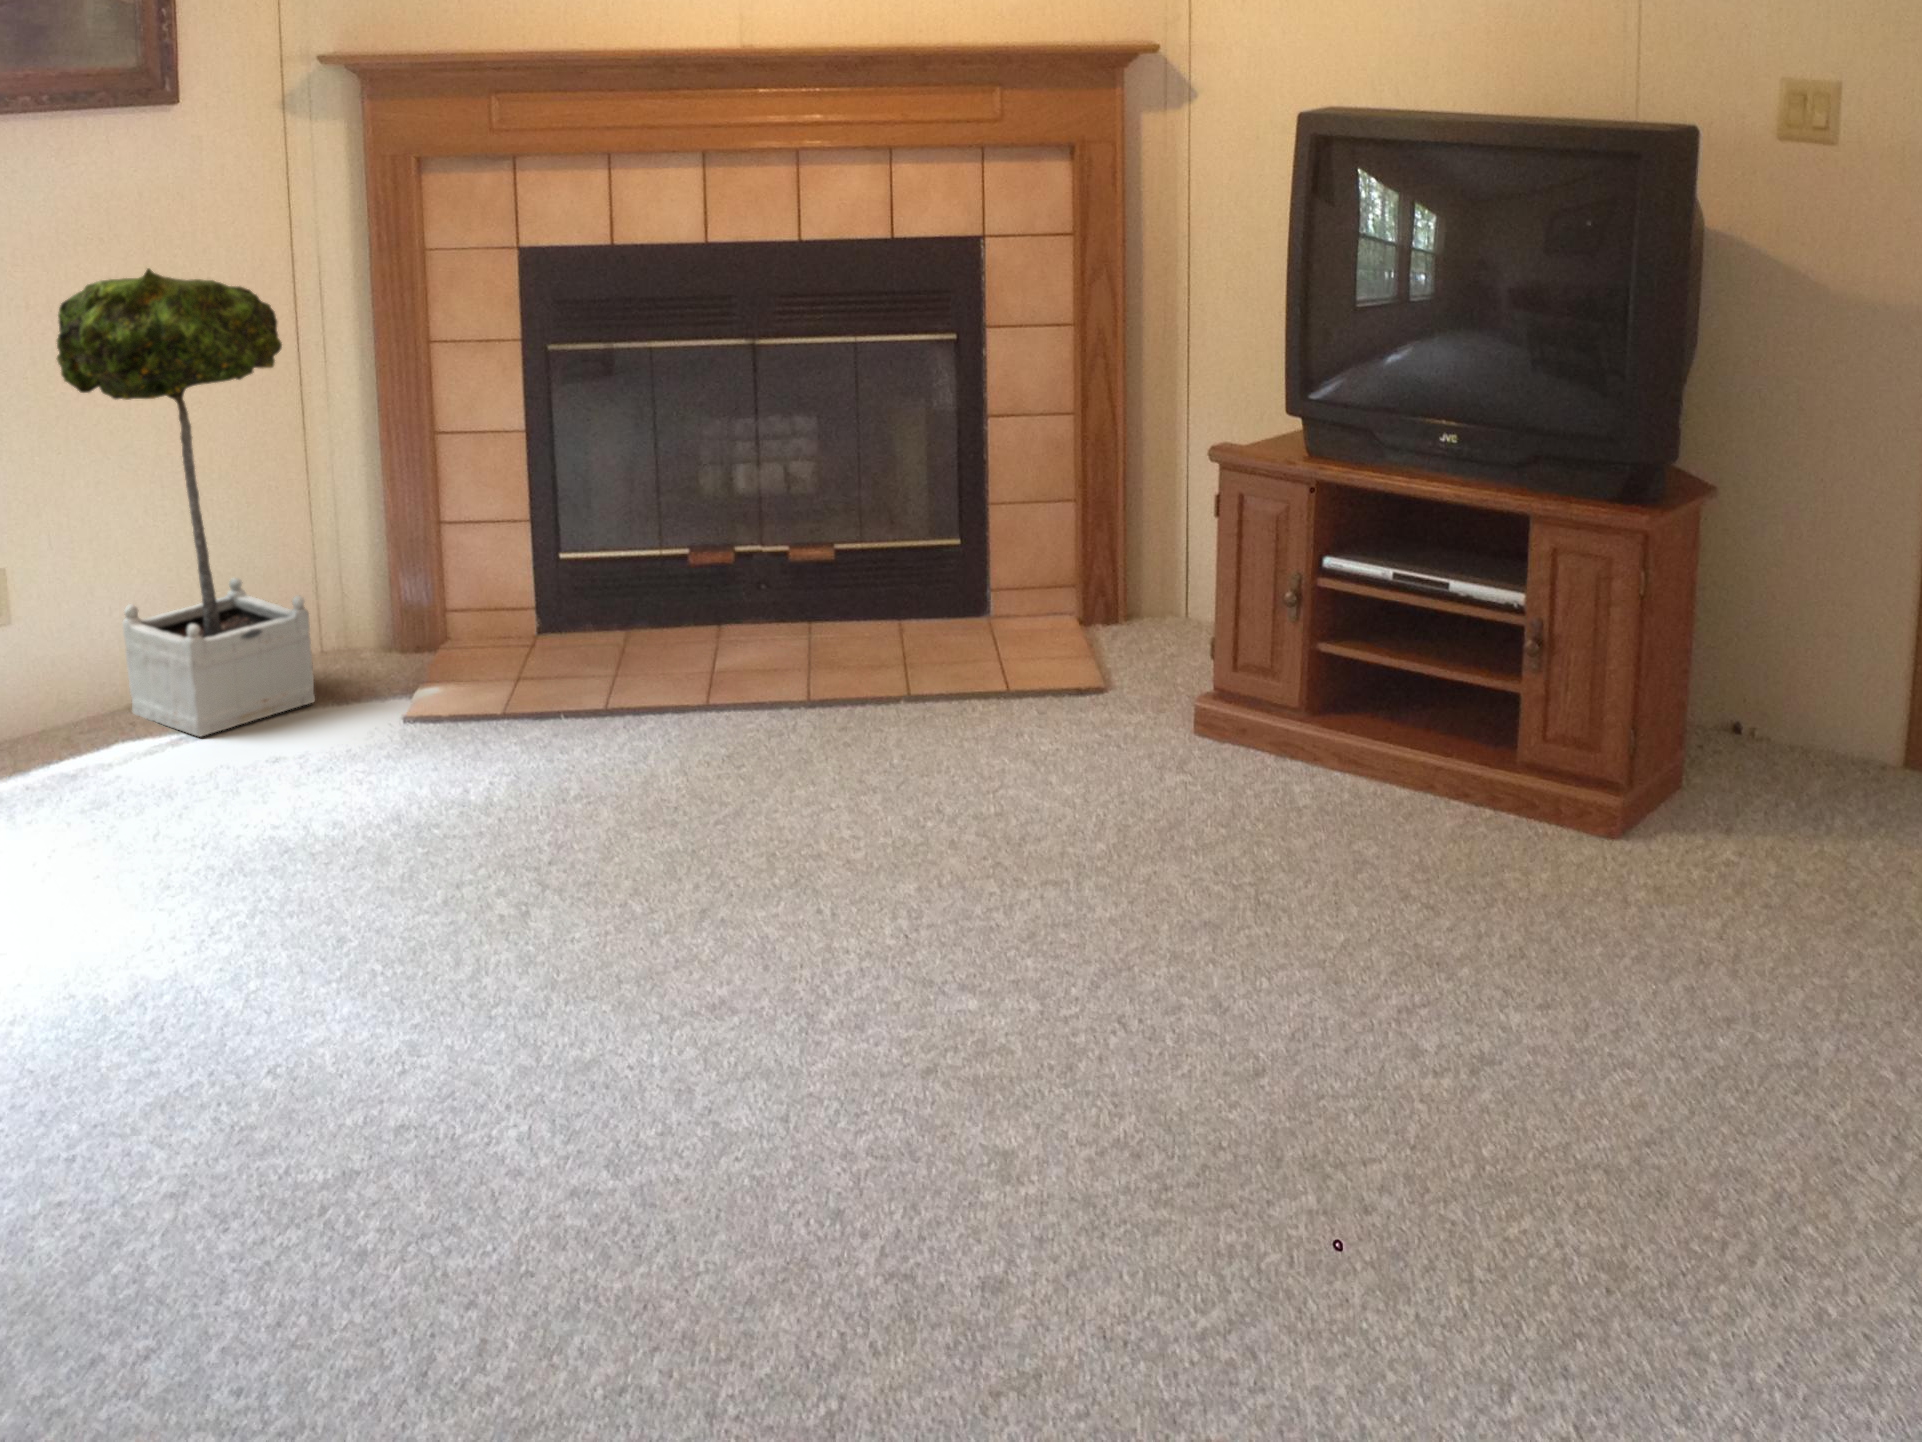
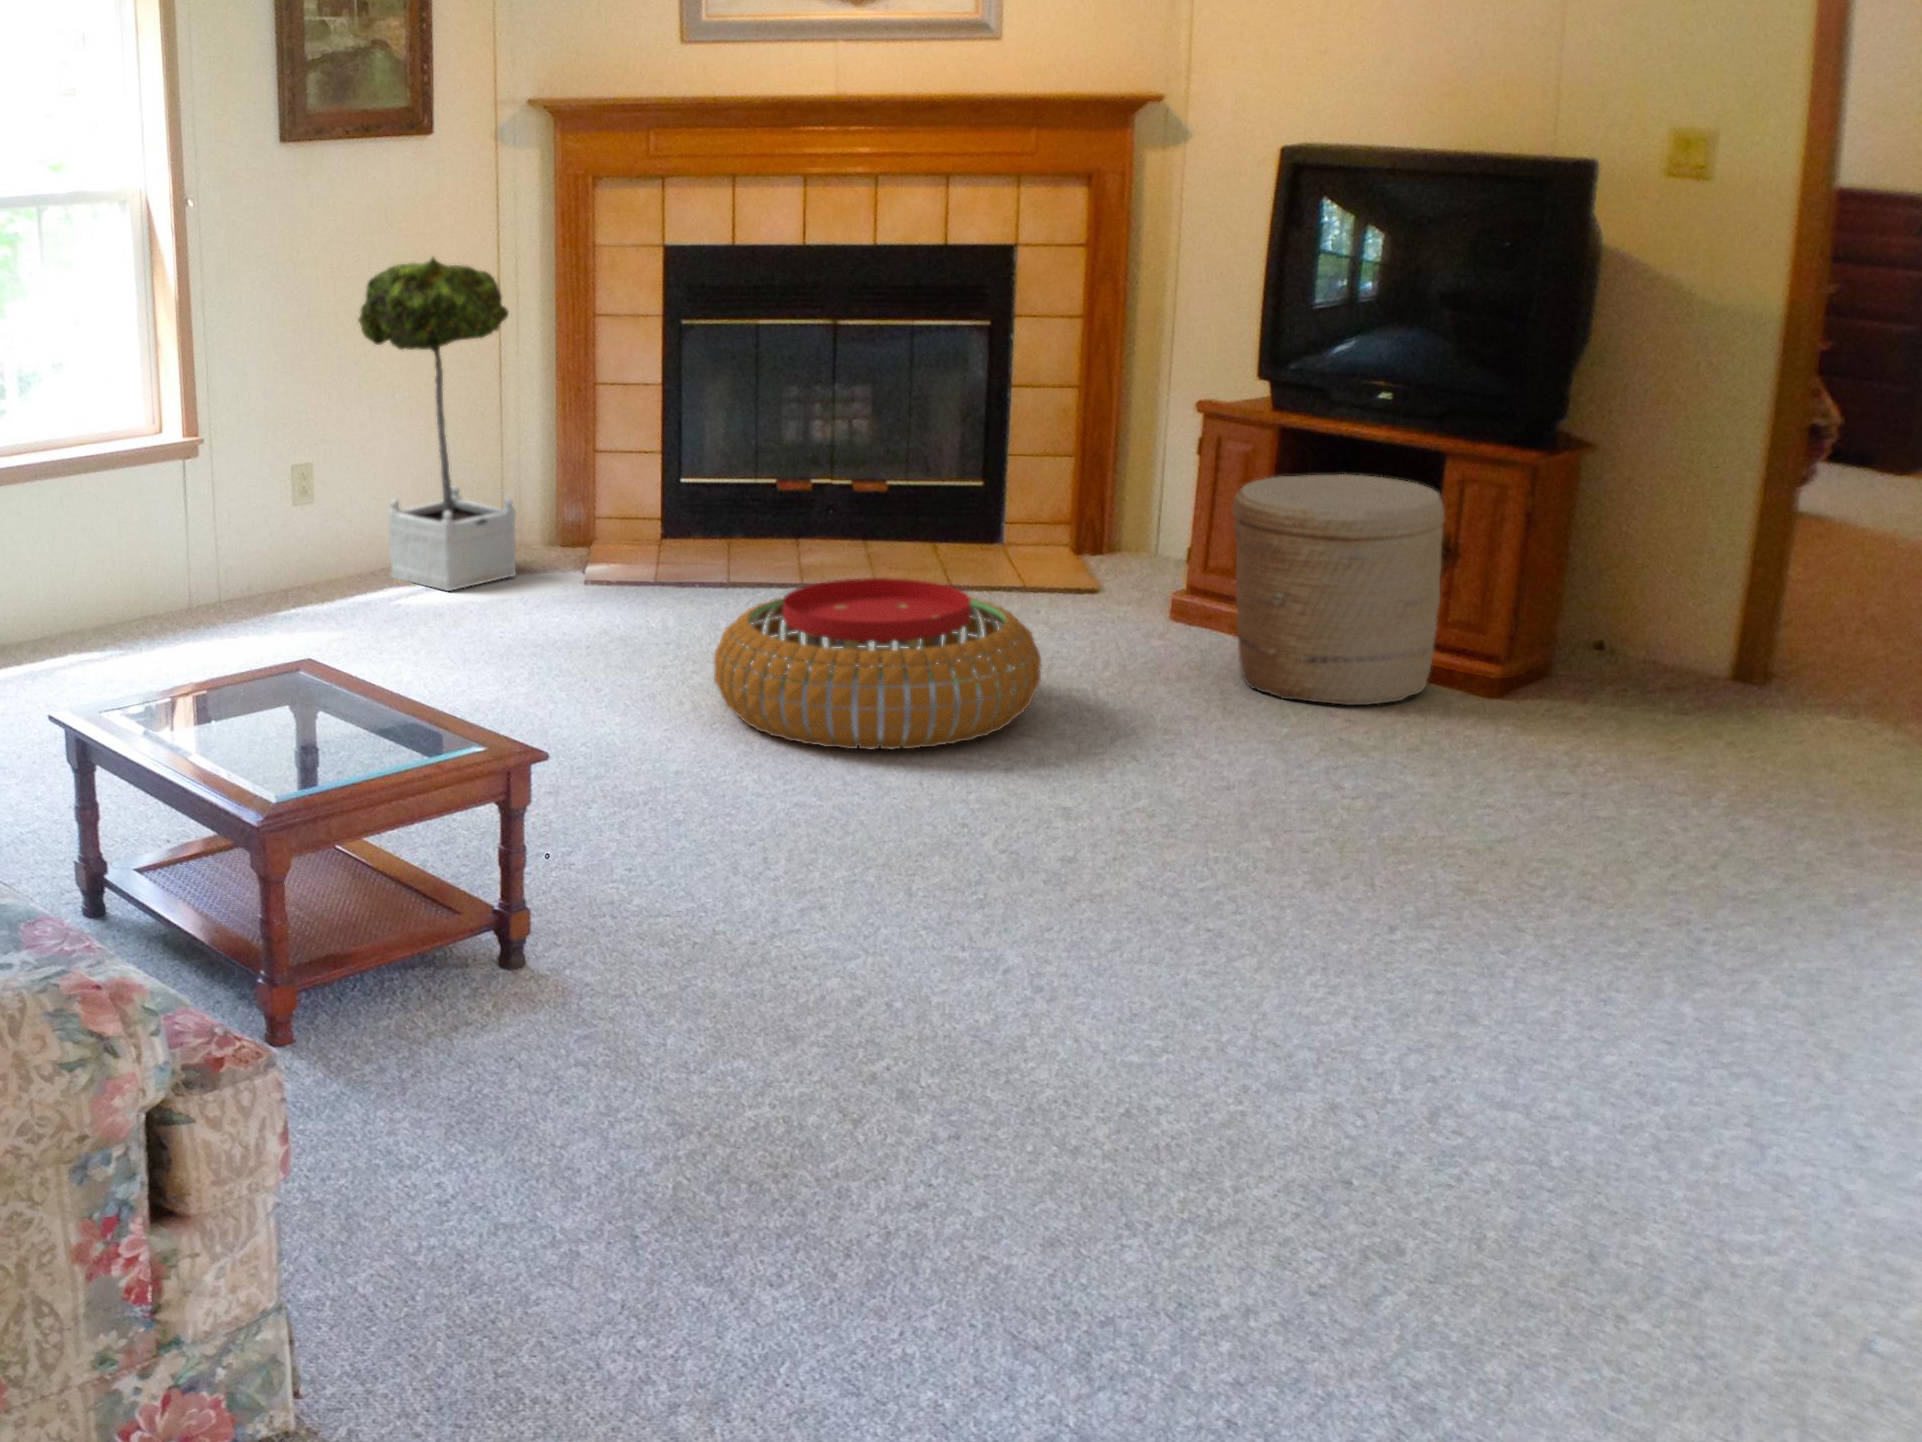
woven basket: none [1260,545,1552,891] -> present [1232,474,1444,705]
pouf: none [477,740,990,1060] -> present [714,578,1041,750]

